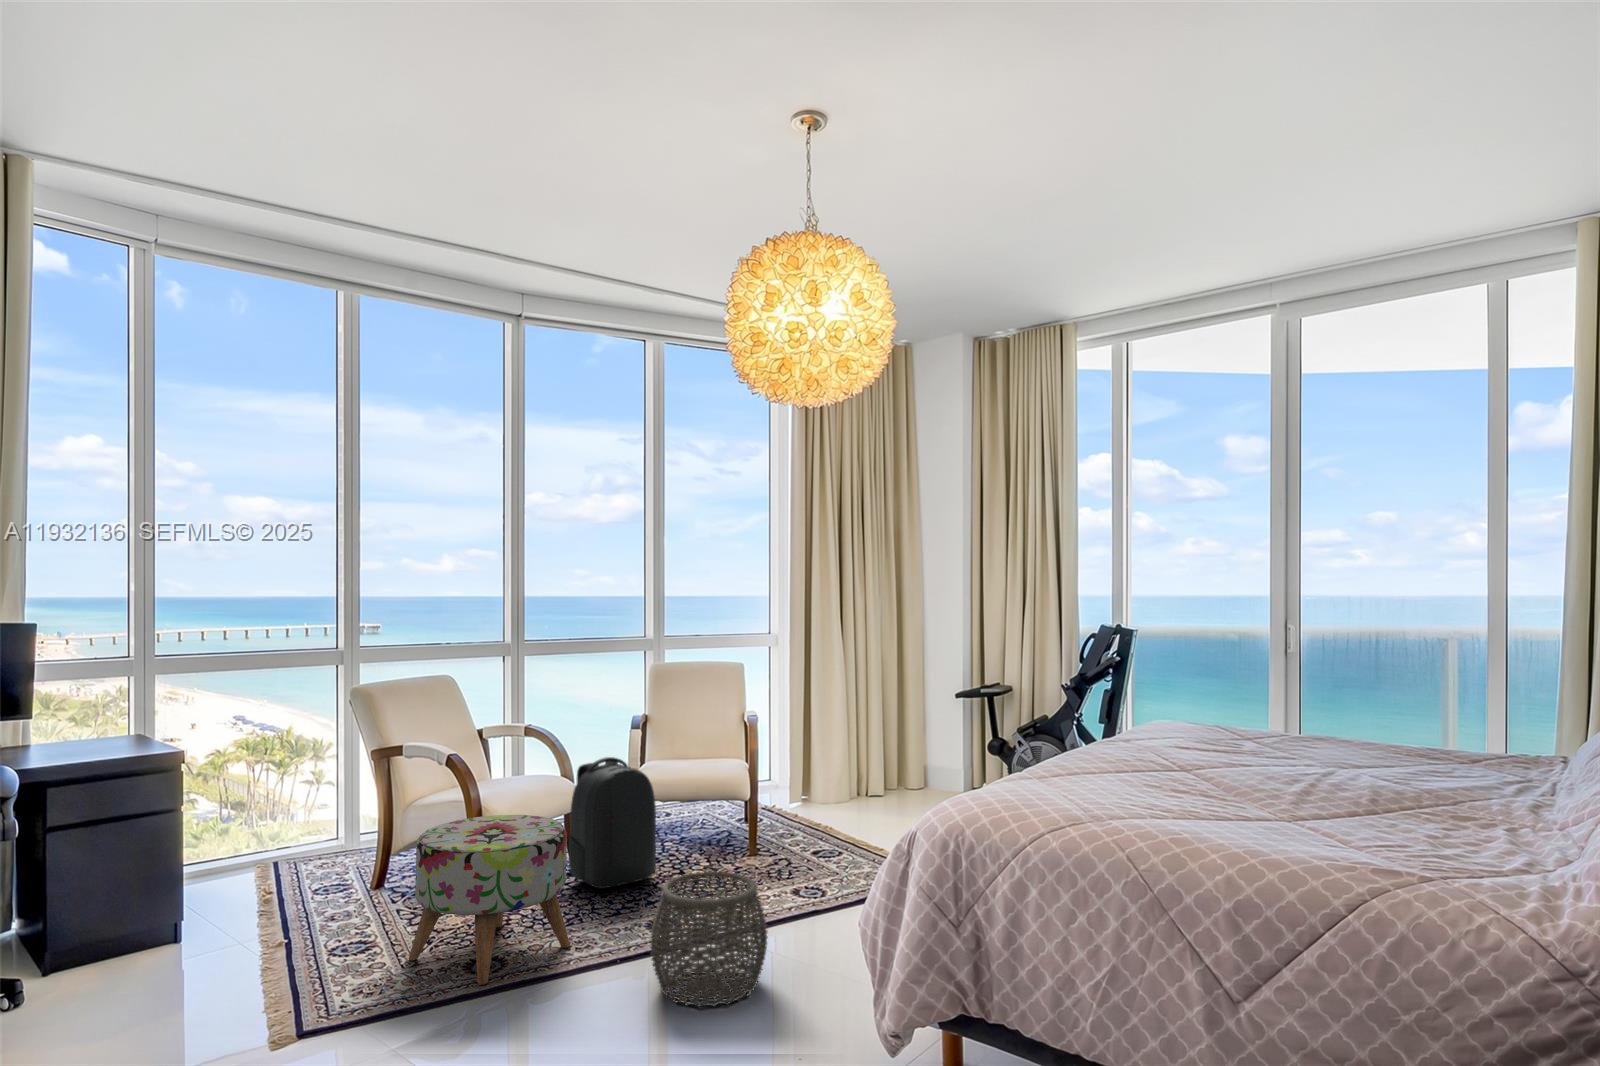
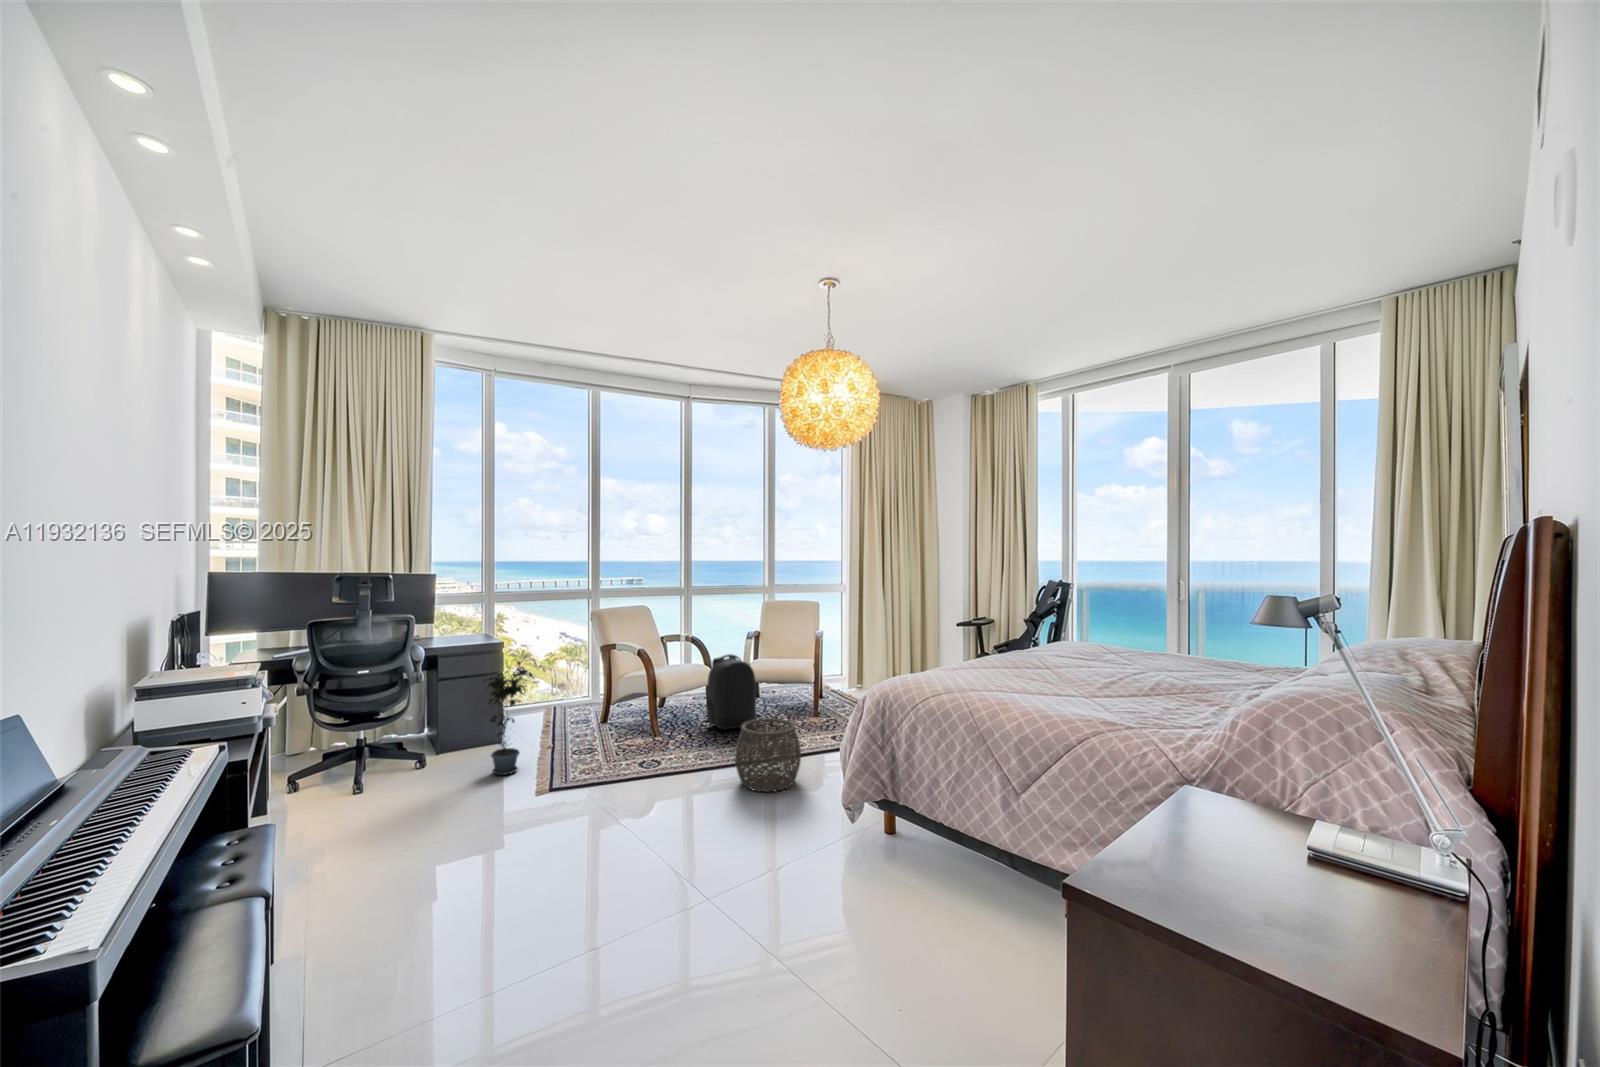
potted plant: none [155,789,258,1013] -> present [484,662,533,775]
ottoman: present [409,815,570,985] -> none [612,683,699,773]

